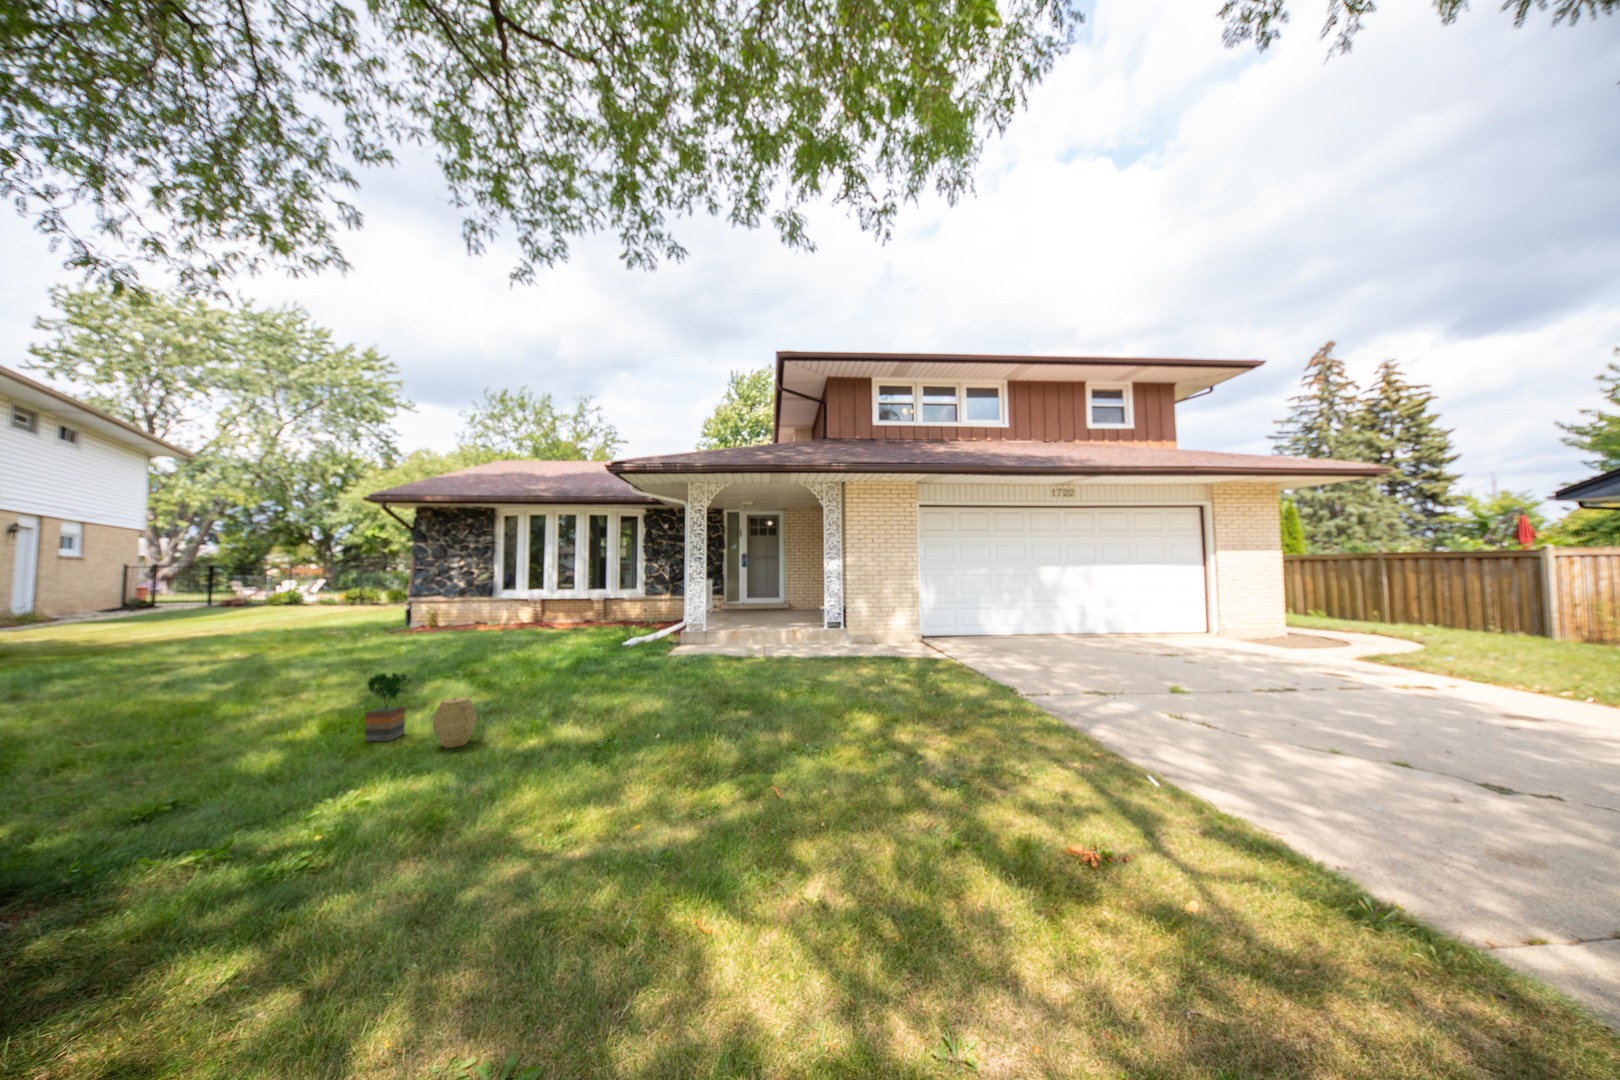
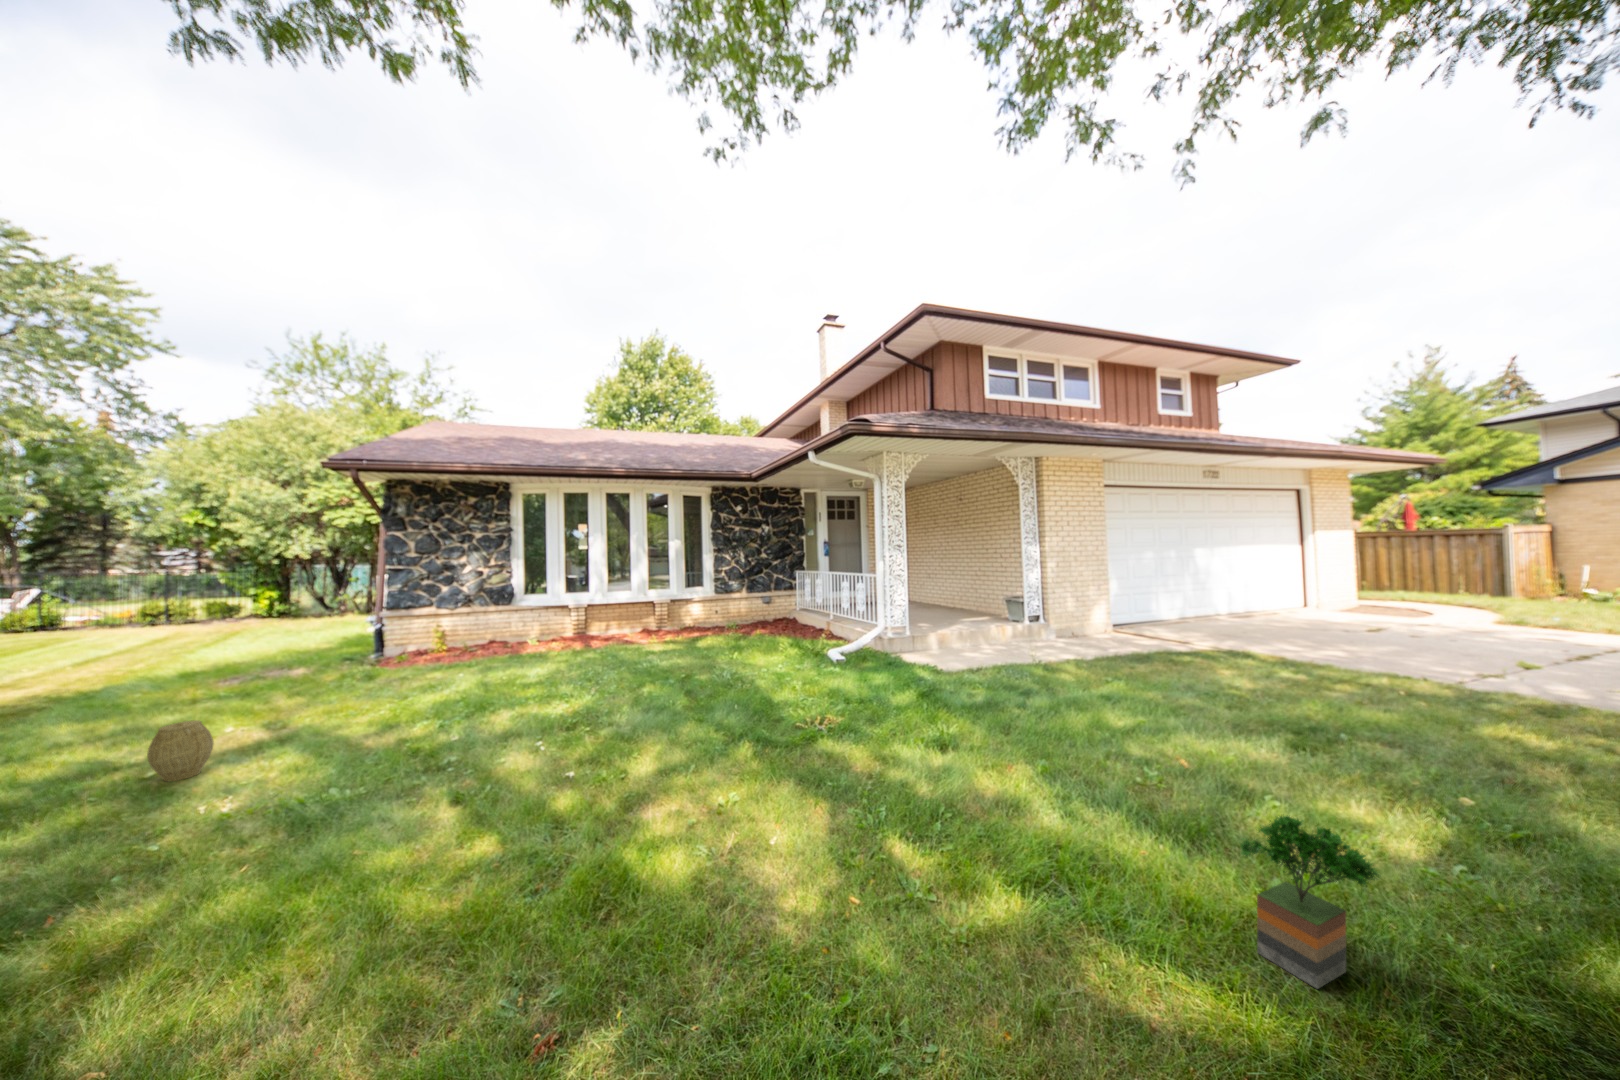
woven basket: present [433,697,477,748] -> present [147,720,214,781]

